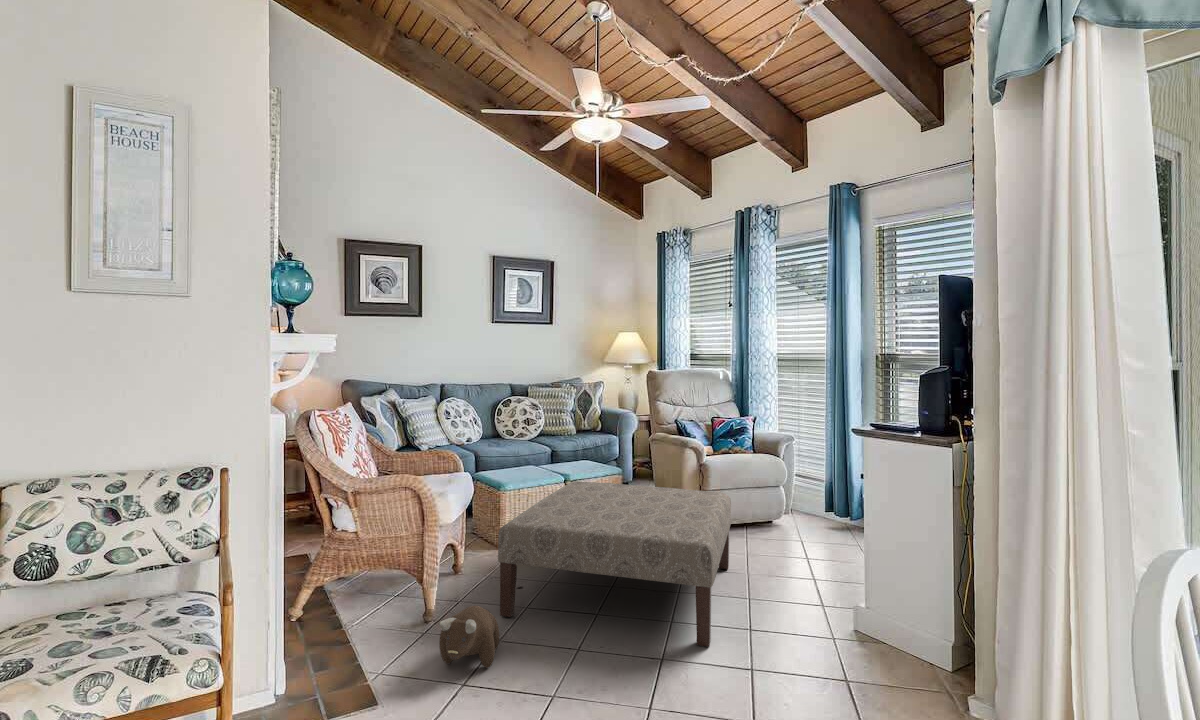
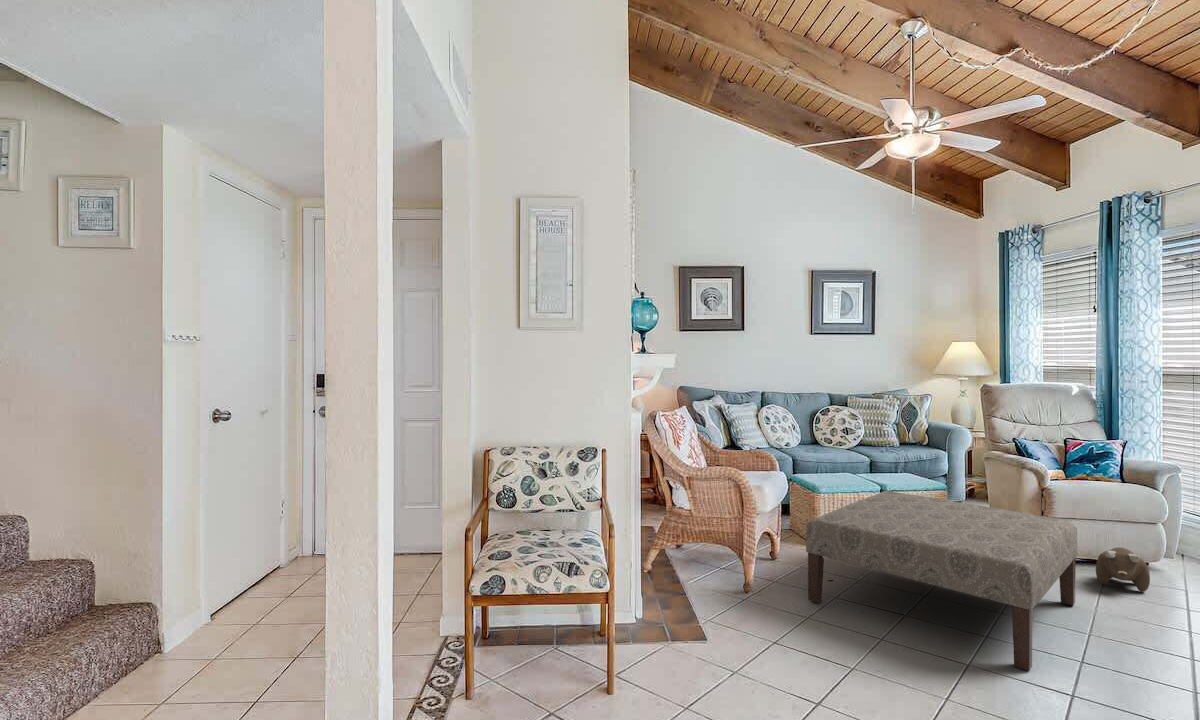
plush toy: present [439,606,499,668] -> present [1096,547,1150,592]

